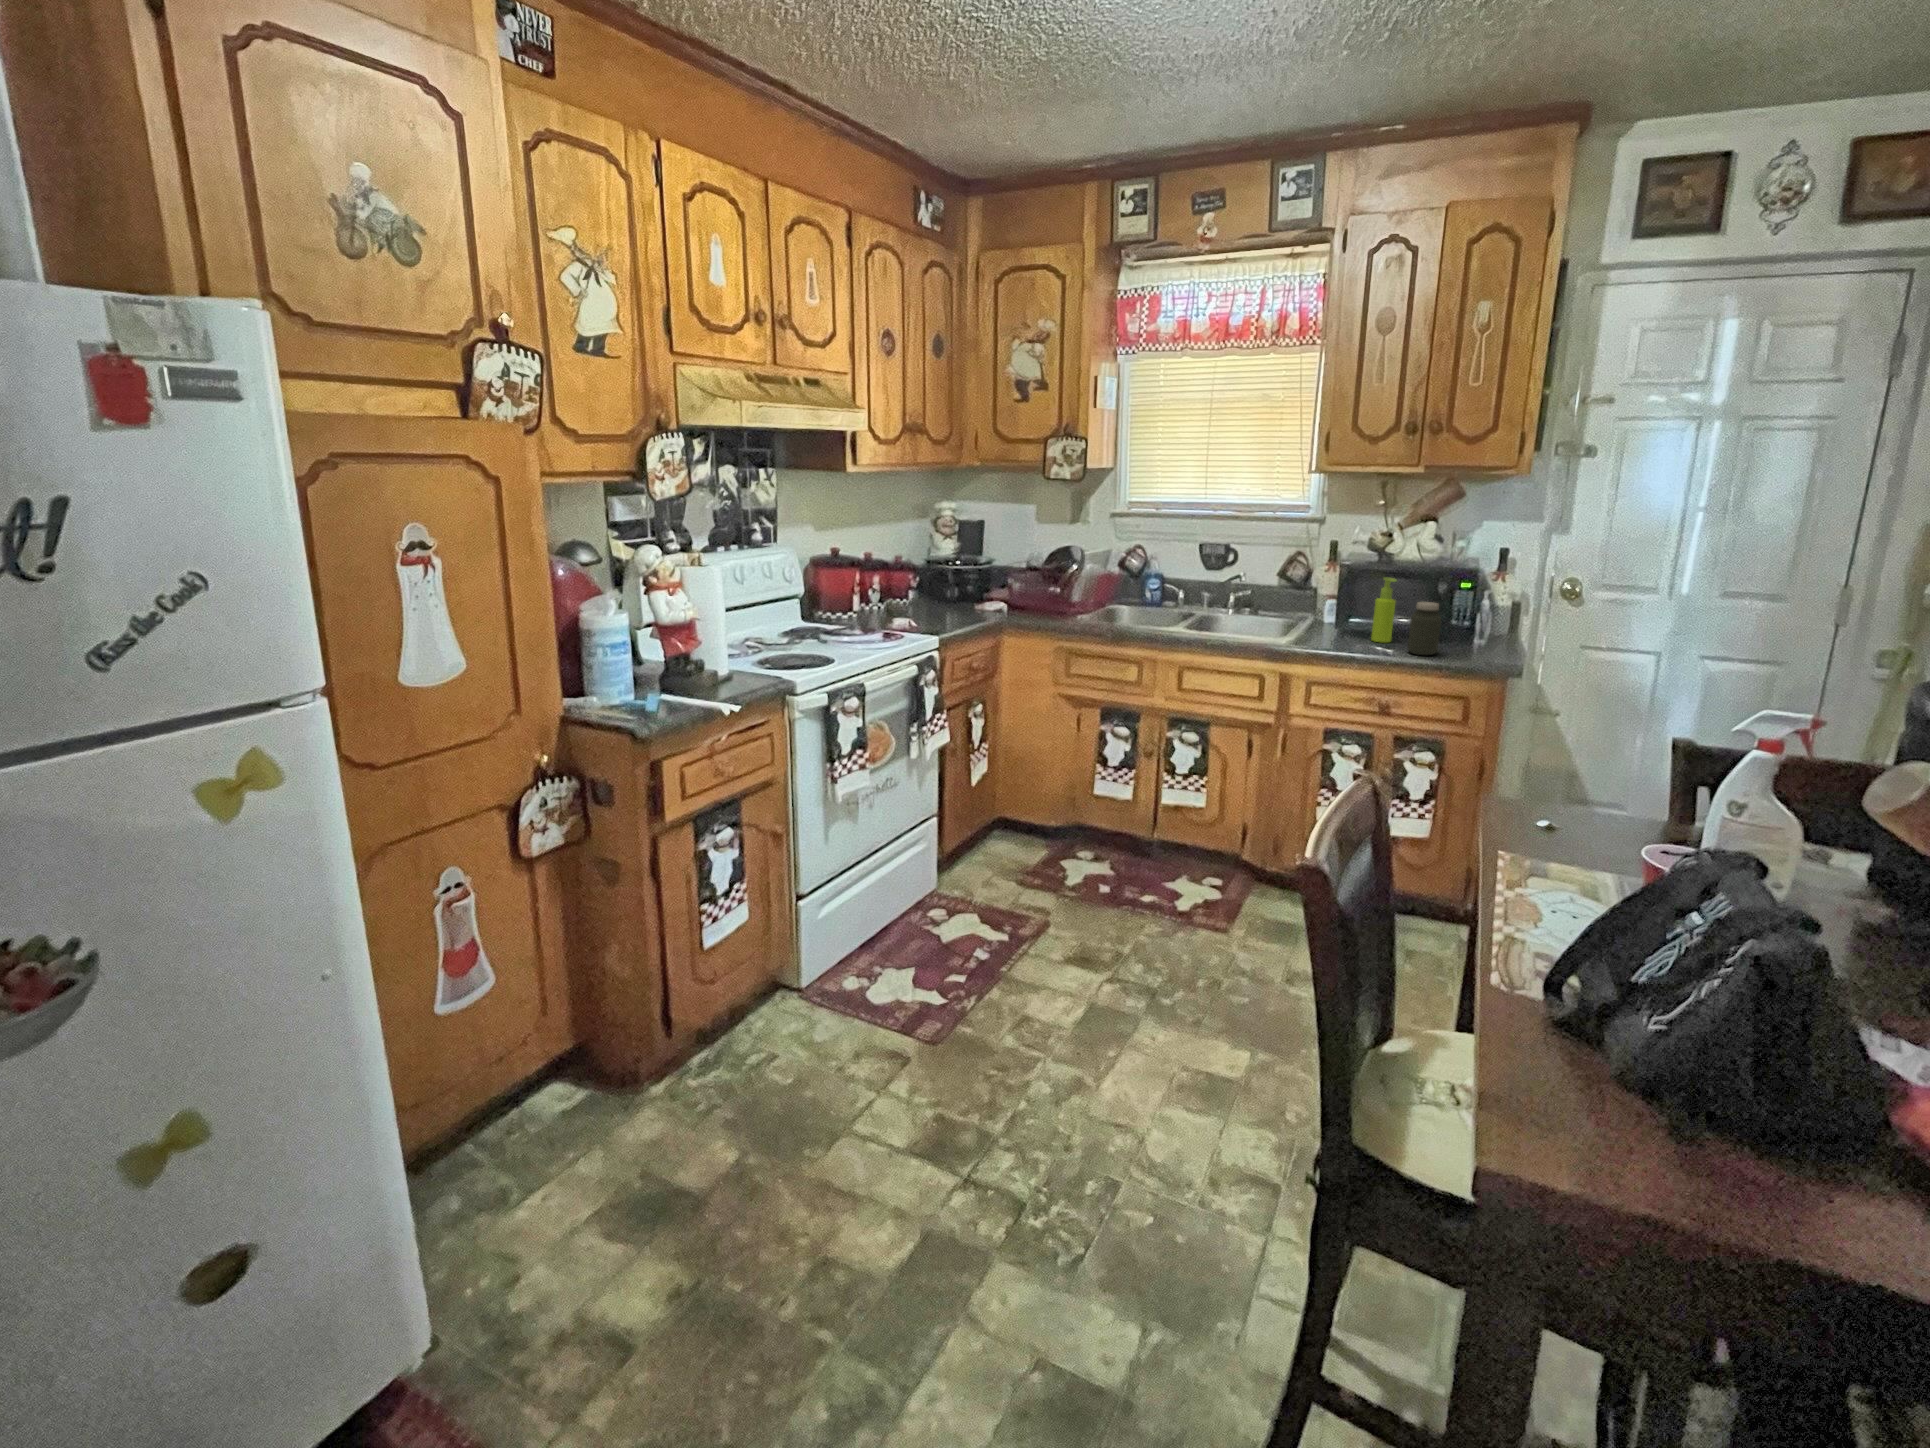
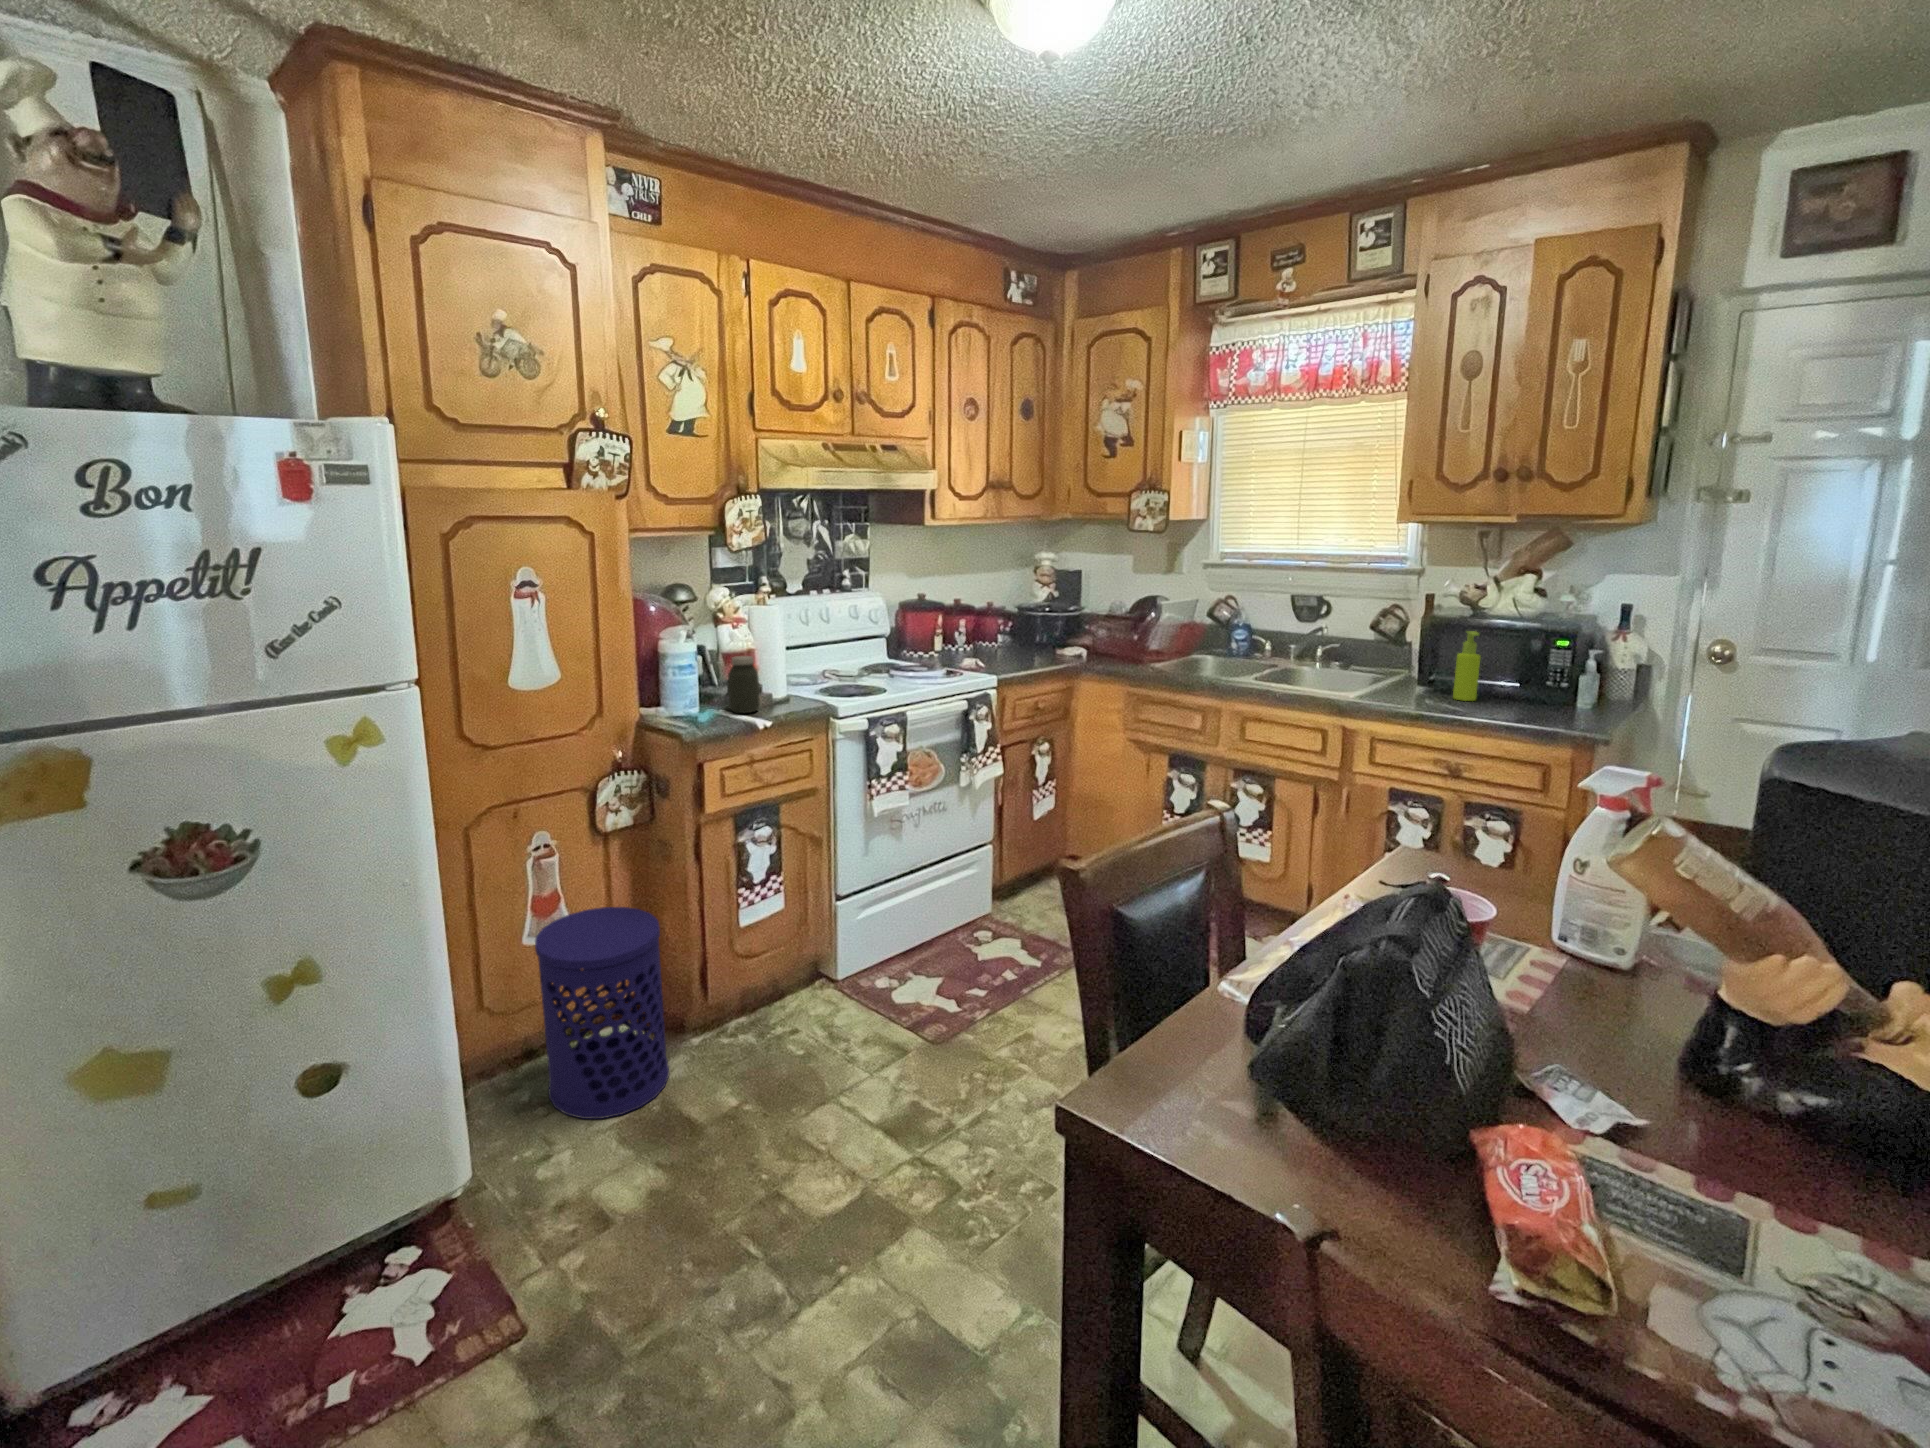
jar: present [1408,602,1441,655] -> present [728,656,760,713]
waste bin: none [464,944,645,1212] -> present [535,907,669,1119]

